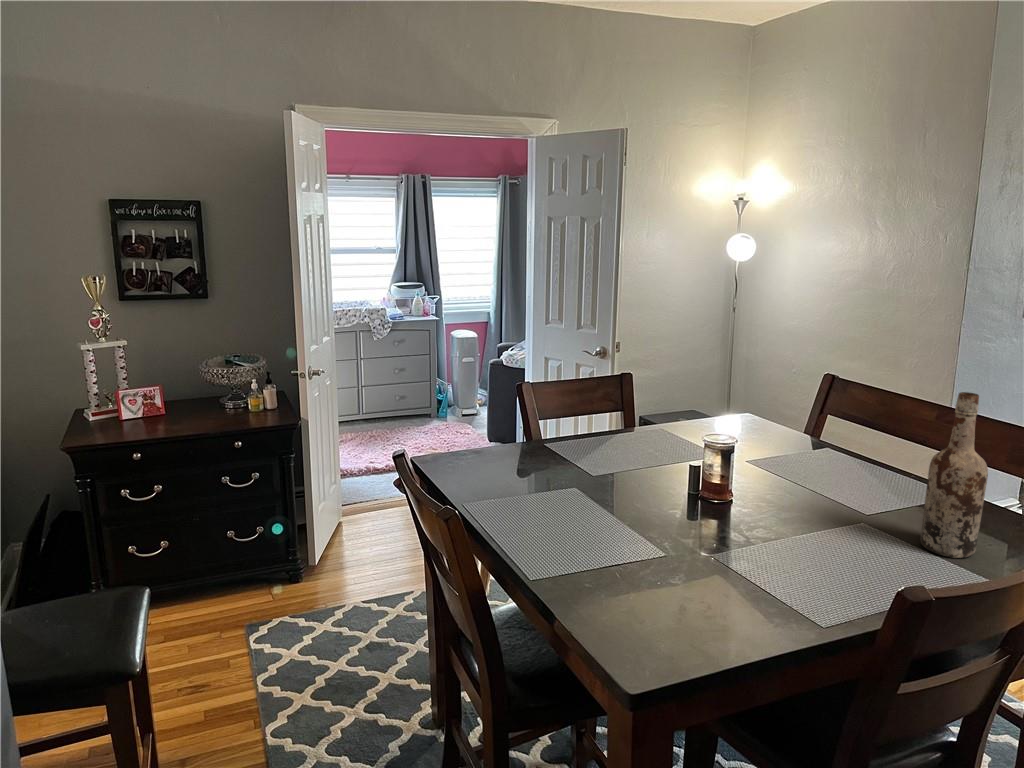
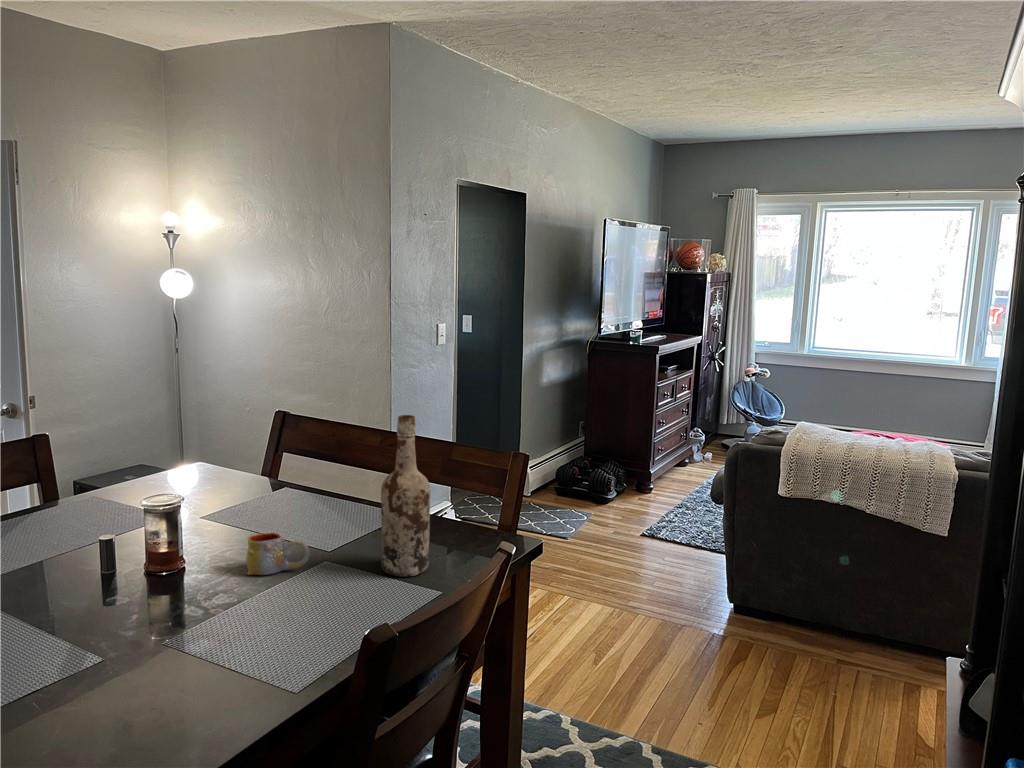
mug: none [785,484,846,522] -> present [246,533,310,575]

